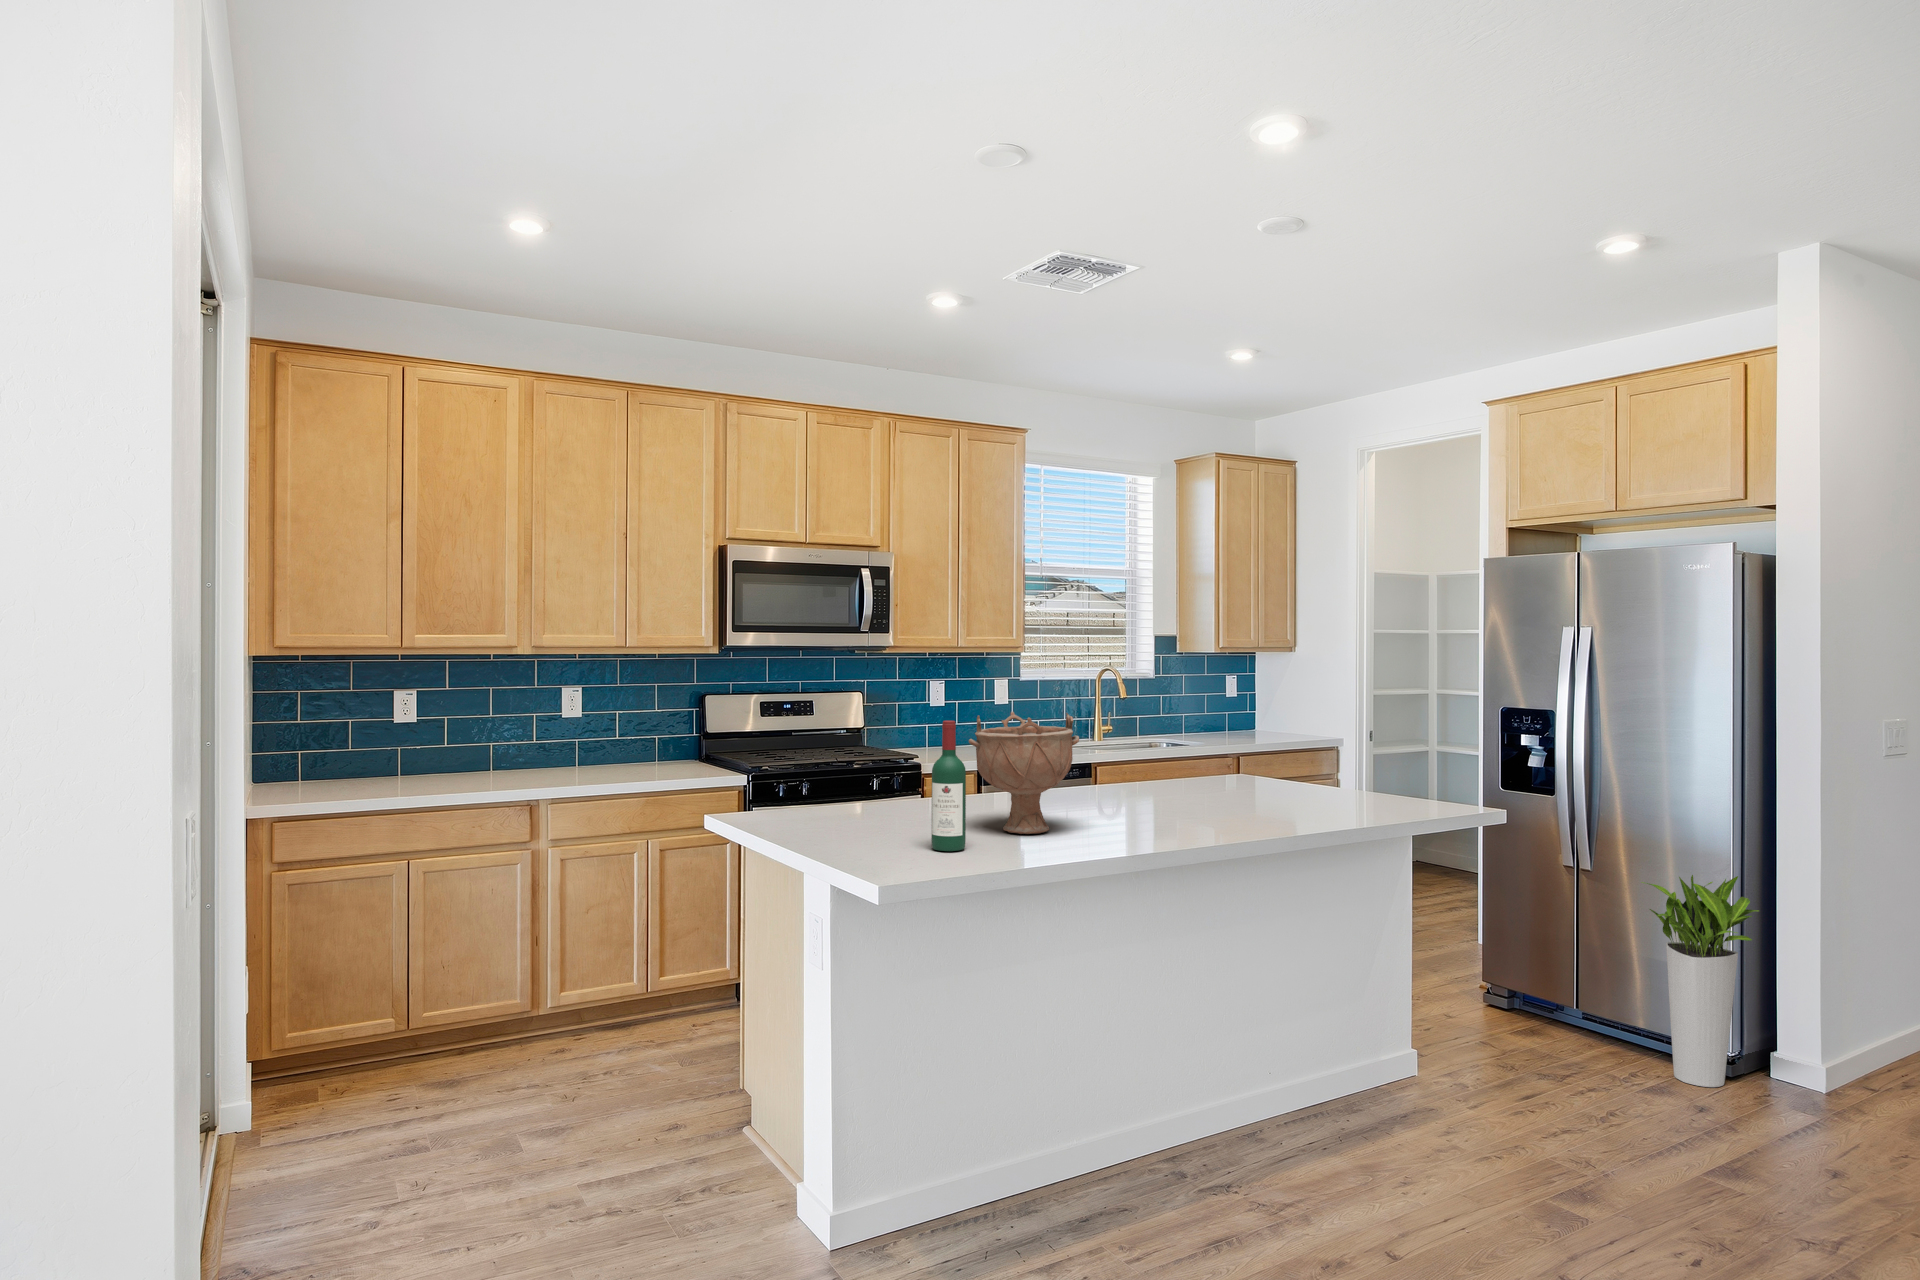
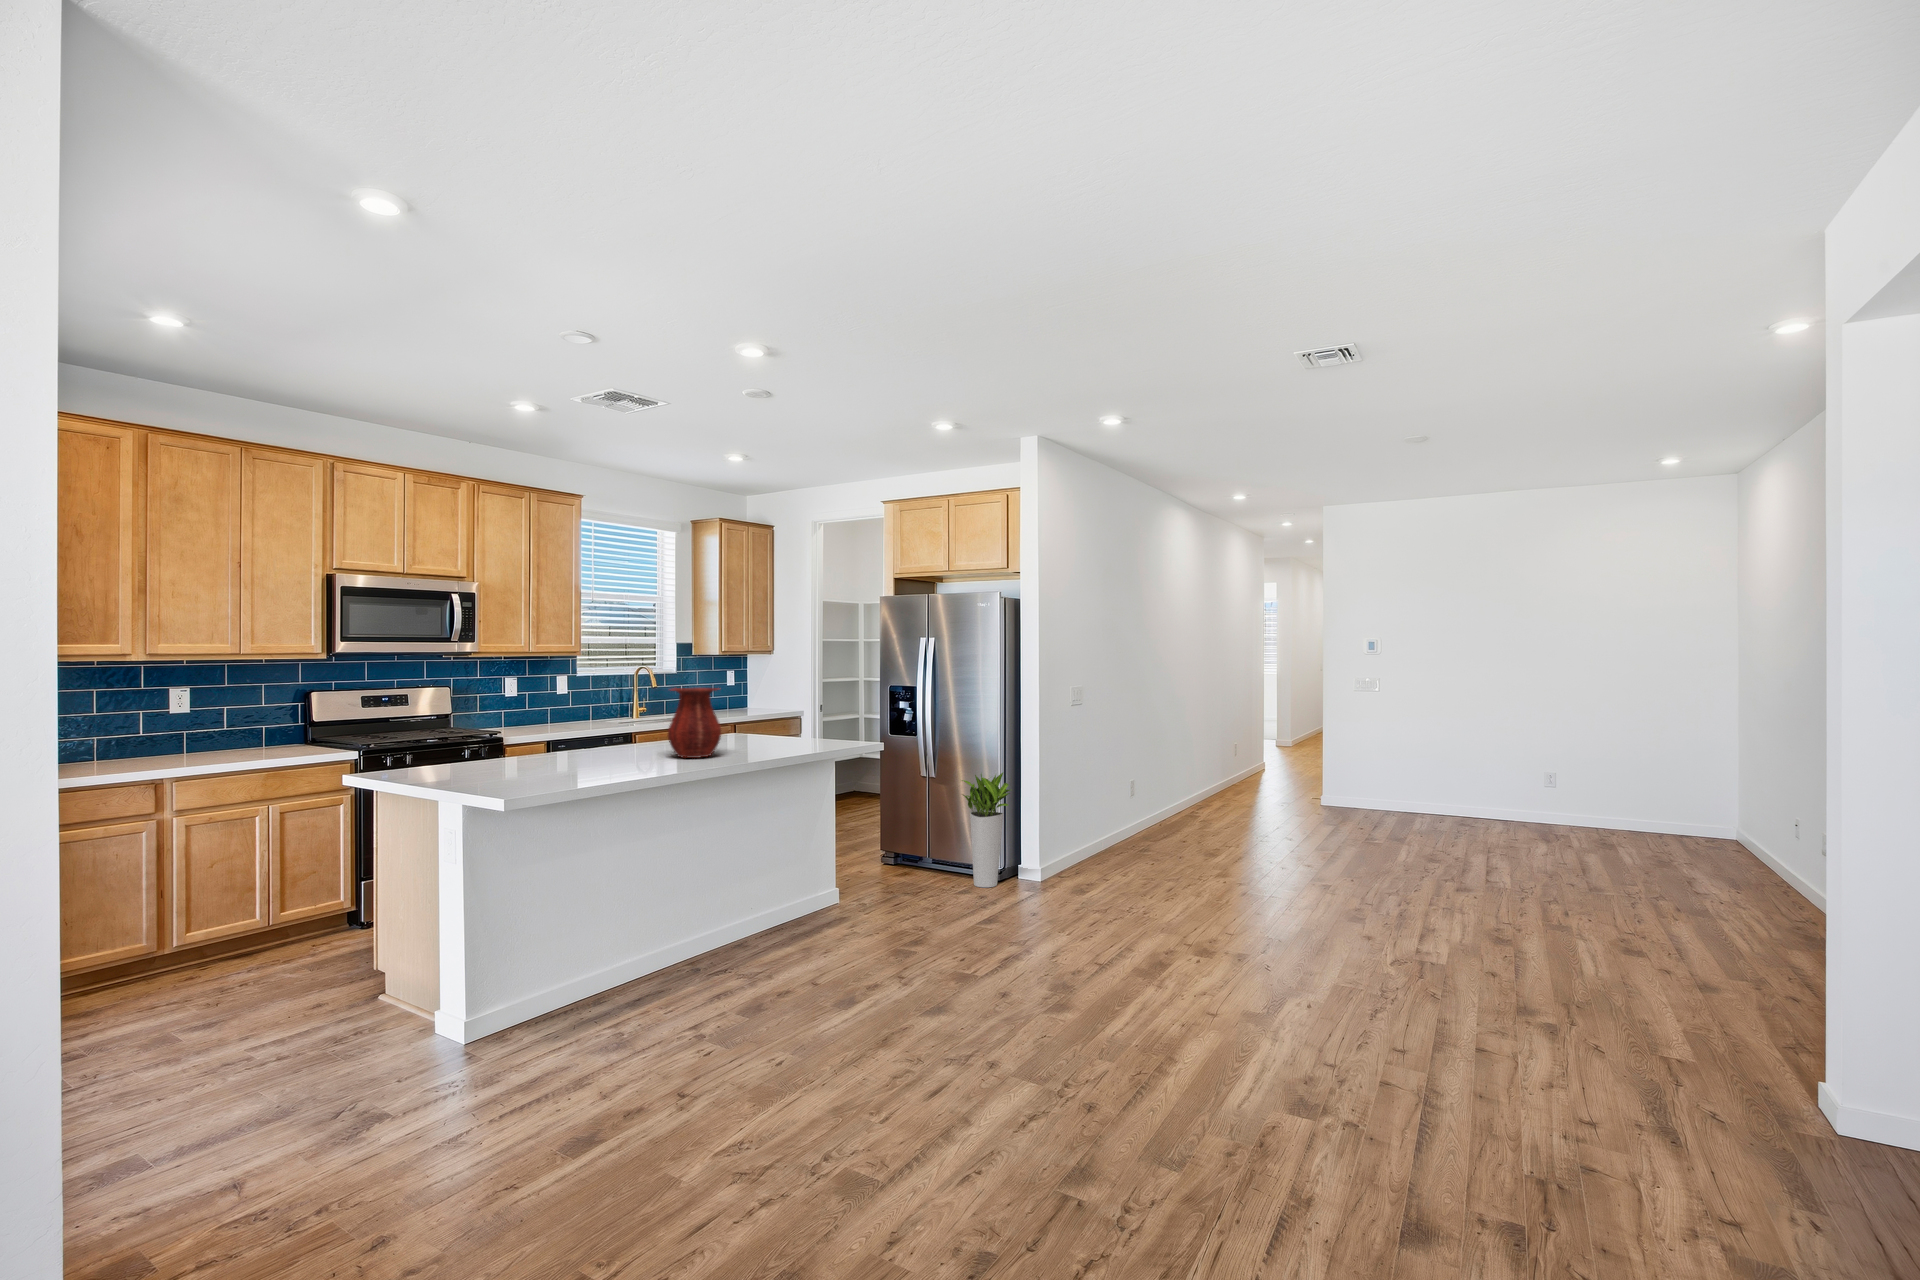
vase: none [1136,707,1223,822] -> present [668,688,722,758]
decorative bowl: present [969,712,1079,834] -> none [555,692,631,770]
wine bottle: present [931,721,966,851] -> none [533,698,557,781]

